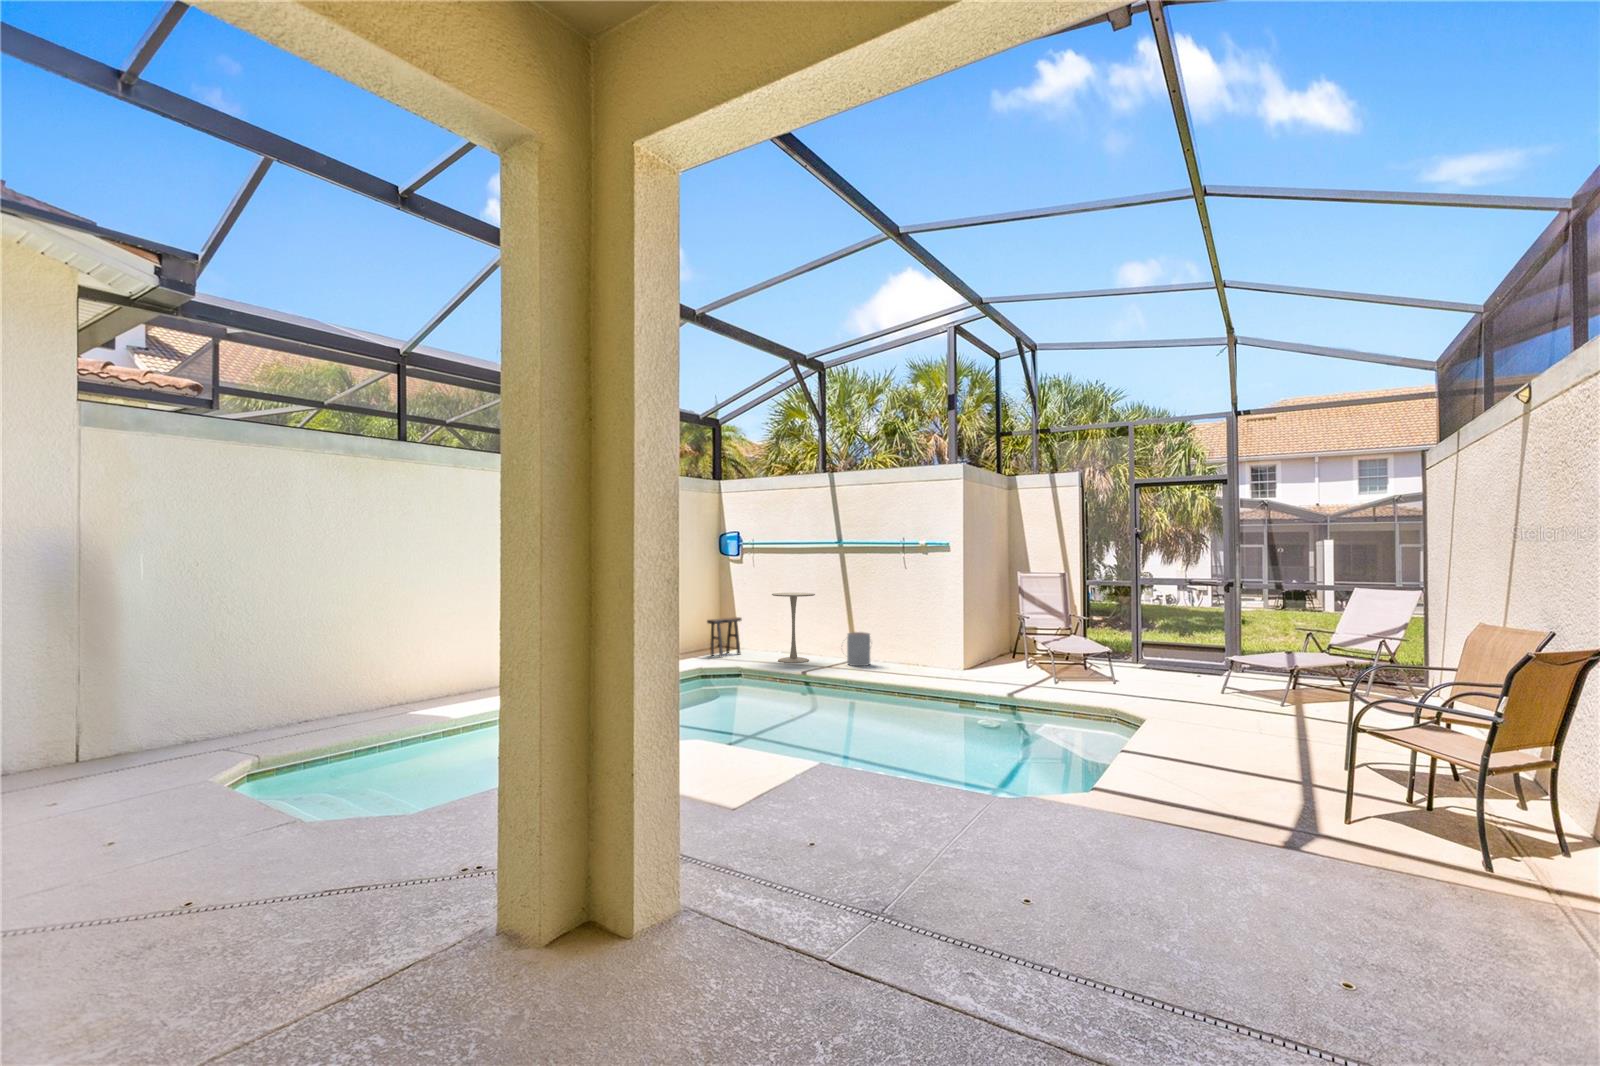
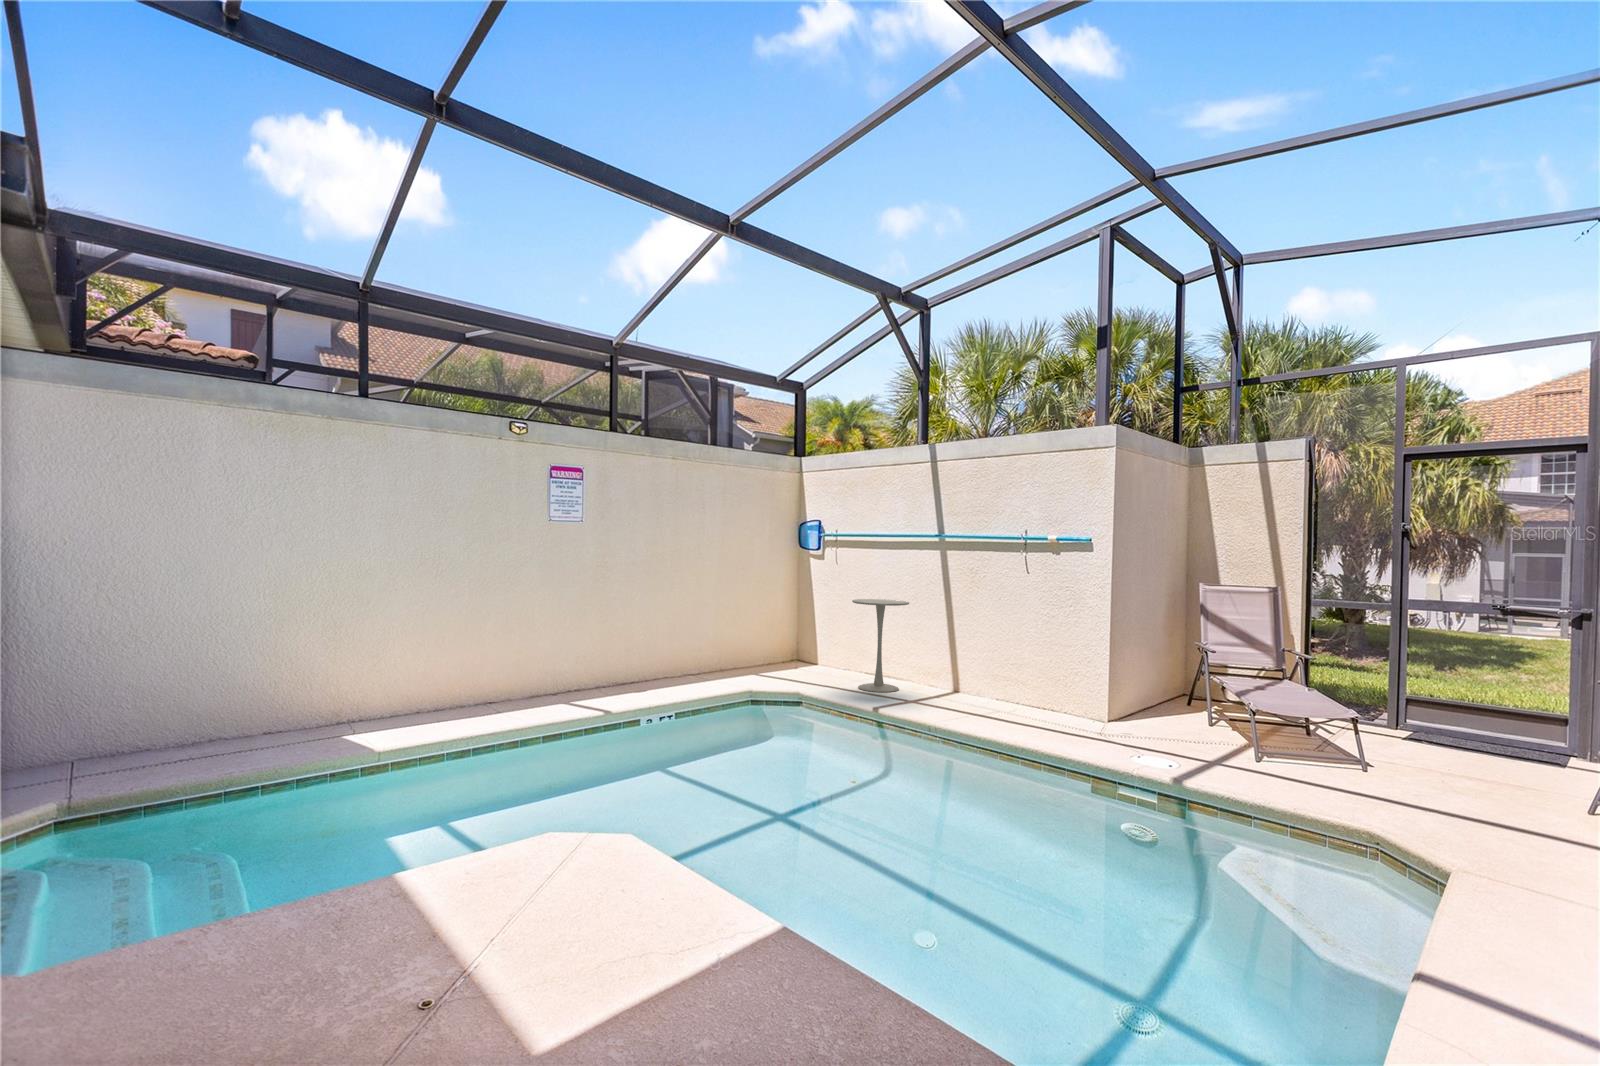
stool: present [707,617,741,657] -> none [774,627,821,678]
bucket: present [847,632,870,666] -> none [940,657,981,704]

